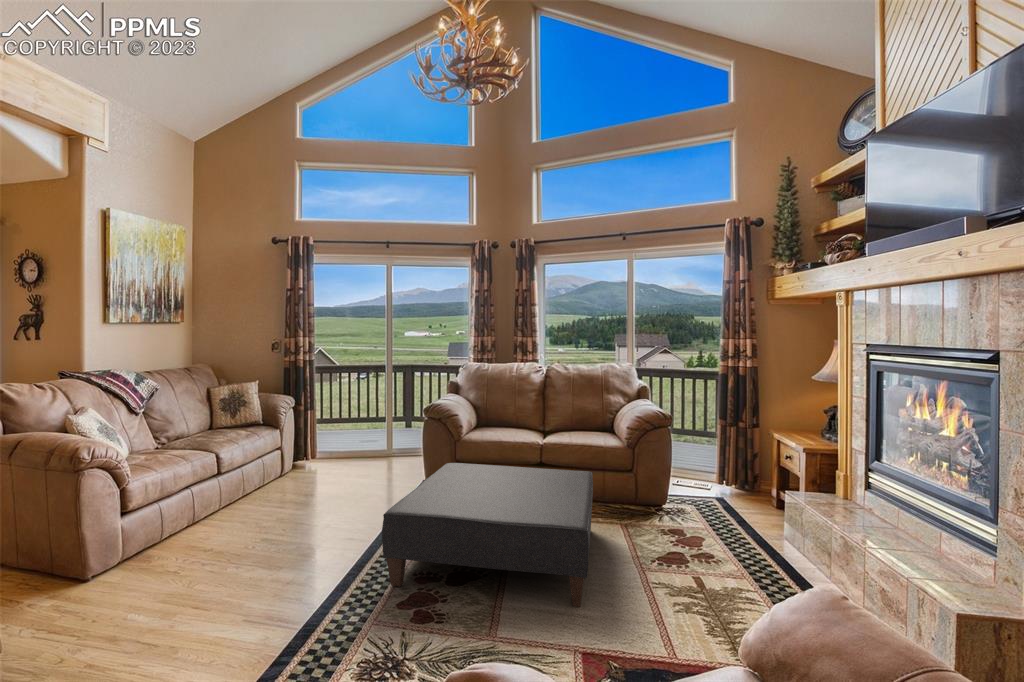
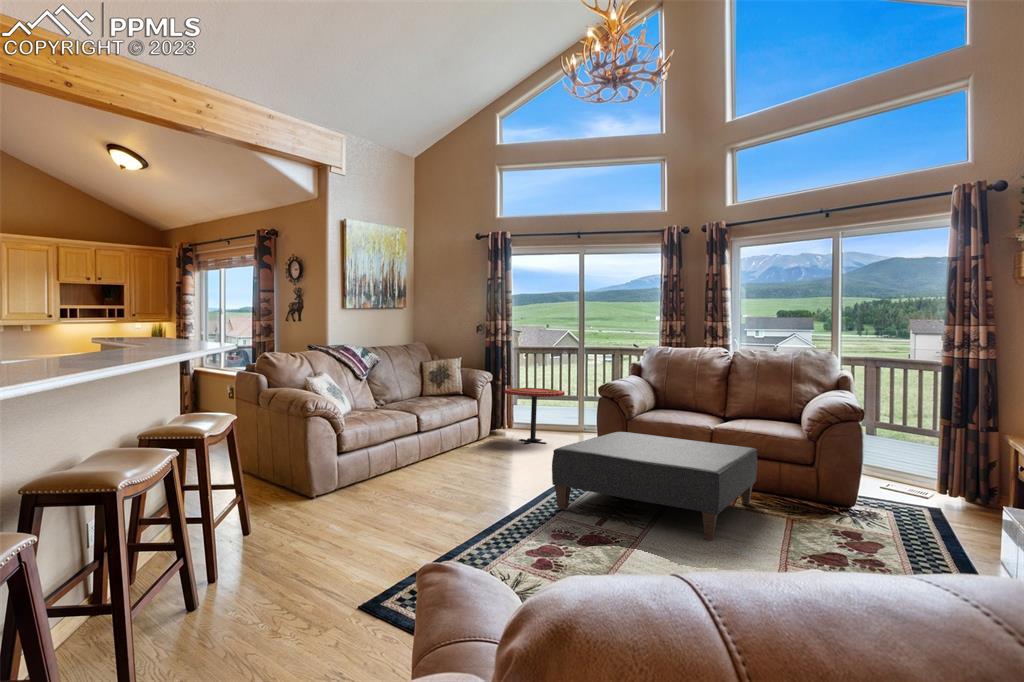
side table: none [311,406,379,470] -> present [504,388,565,444]

